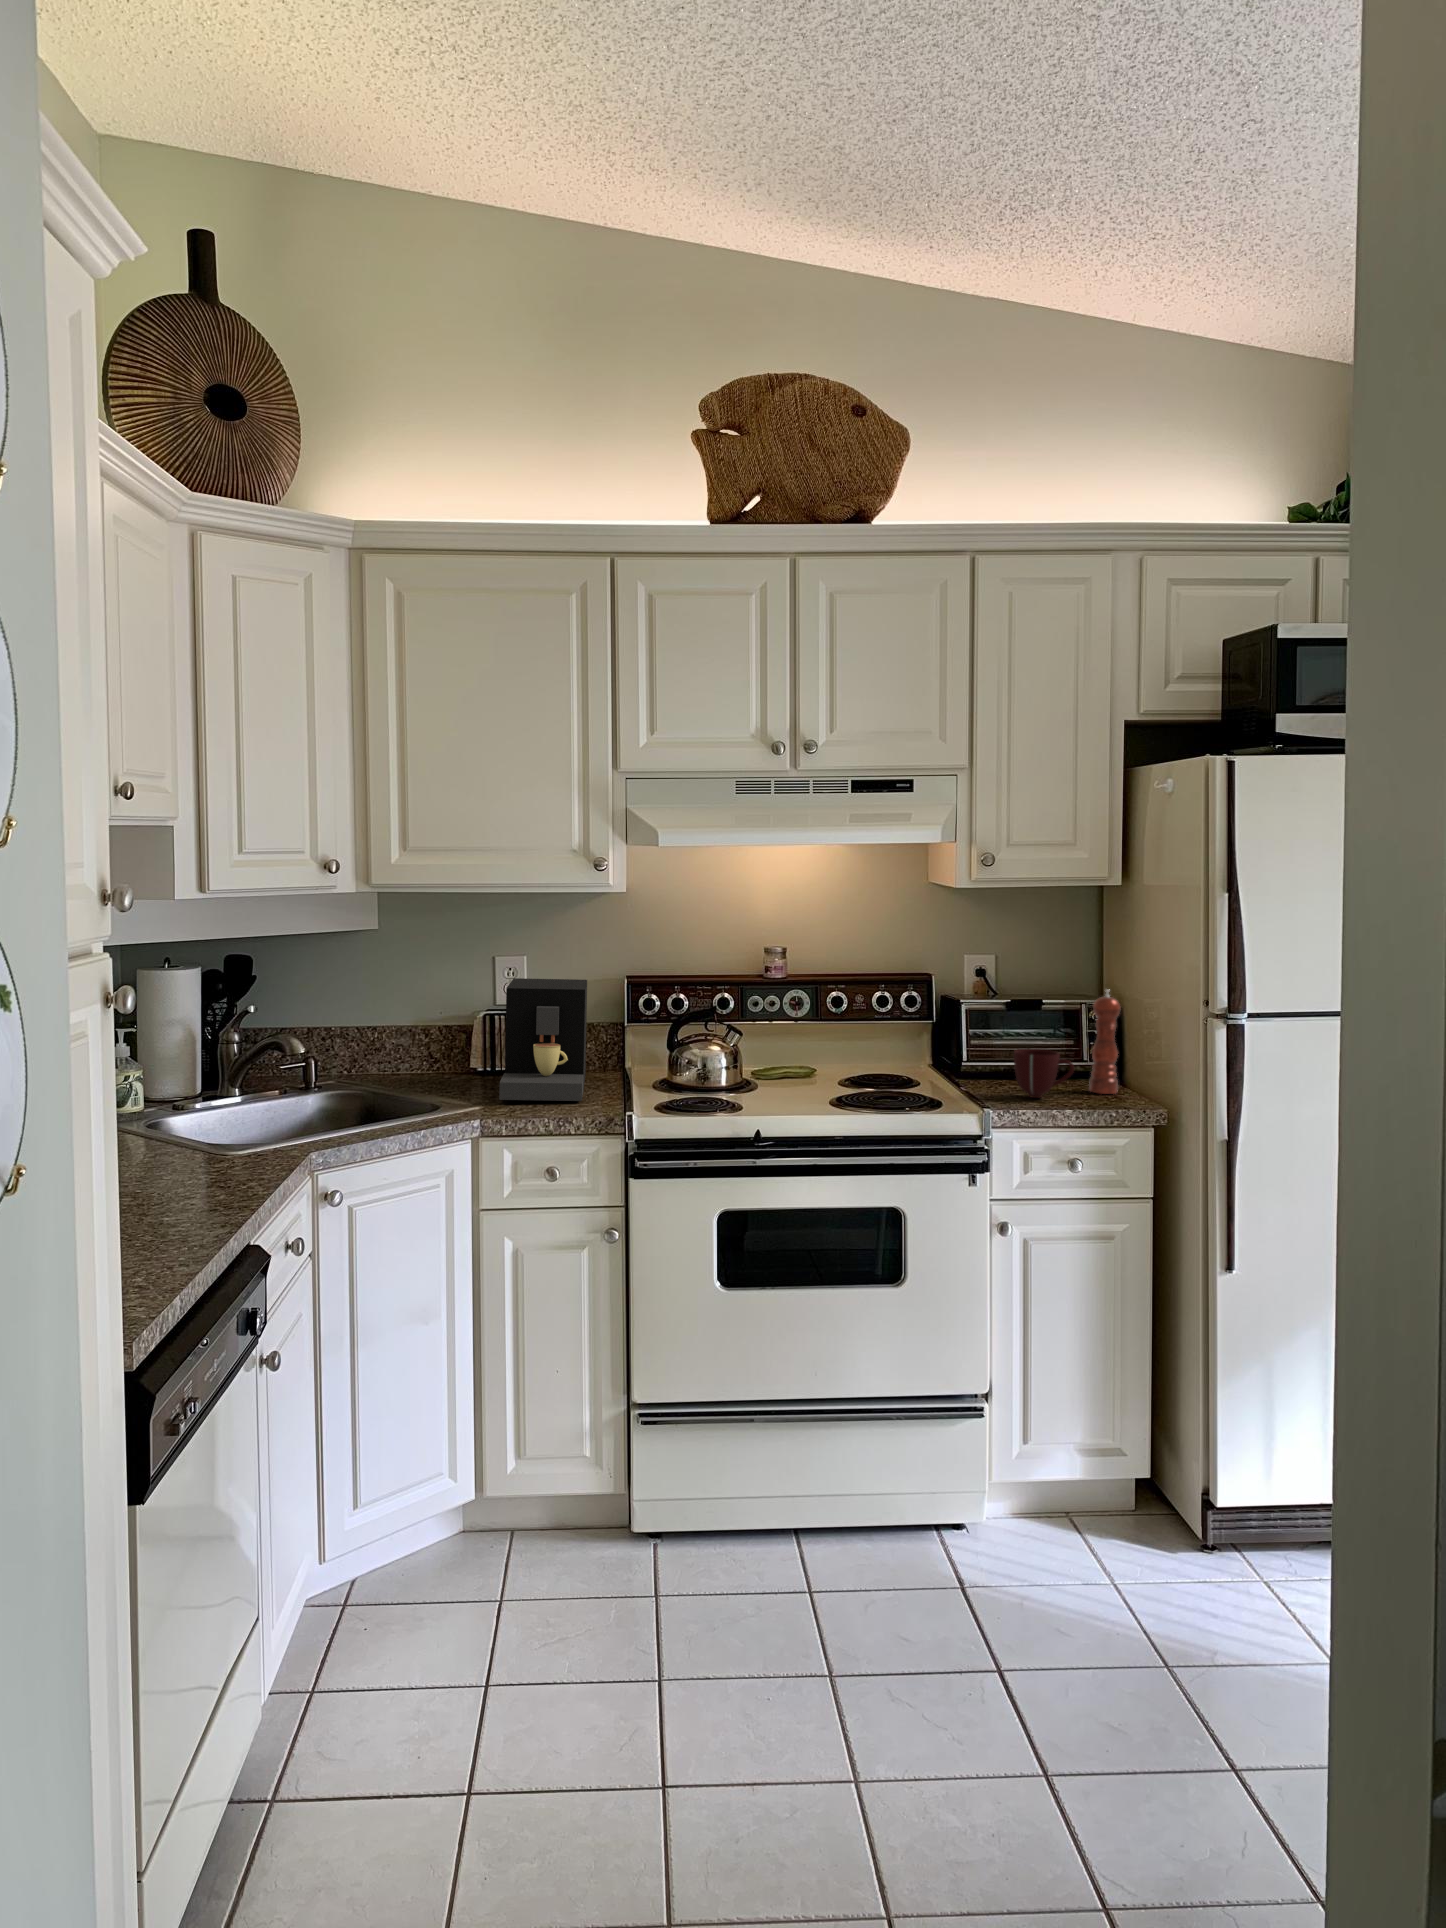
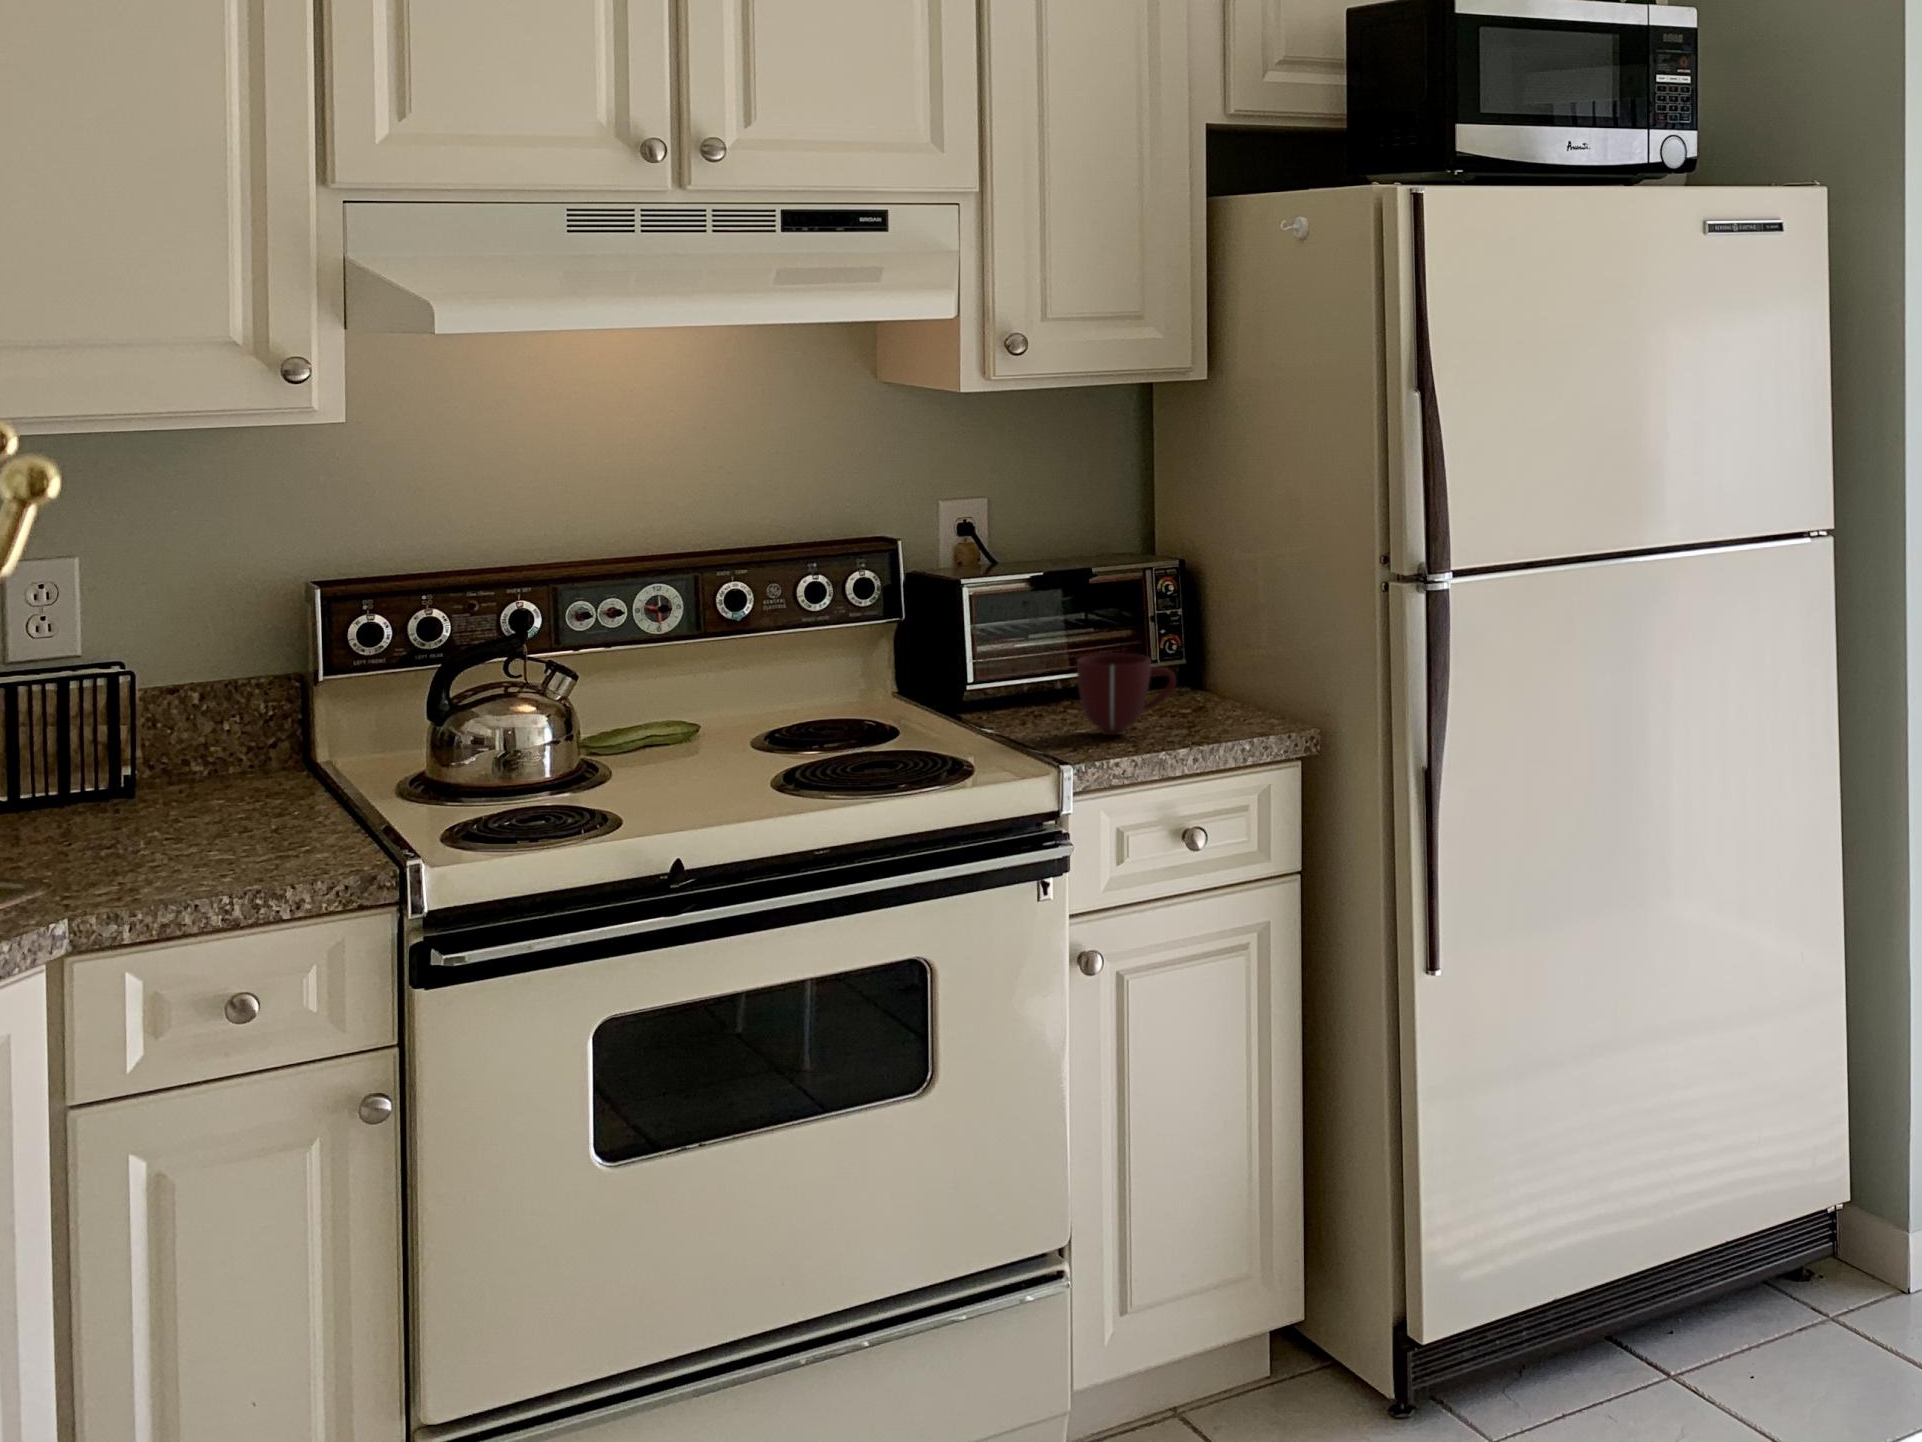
coffee maker: present [499,978,587,1101] -> none [67,598,279,868]
pepper mill: present [1089,989,1121,1094] -> none [1185,547,1229,715]

